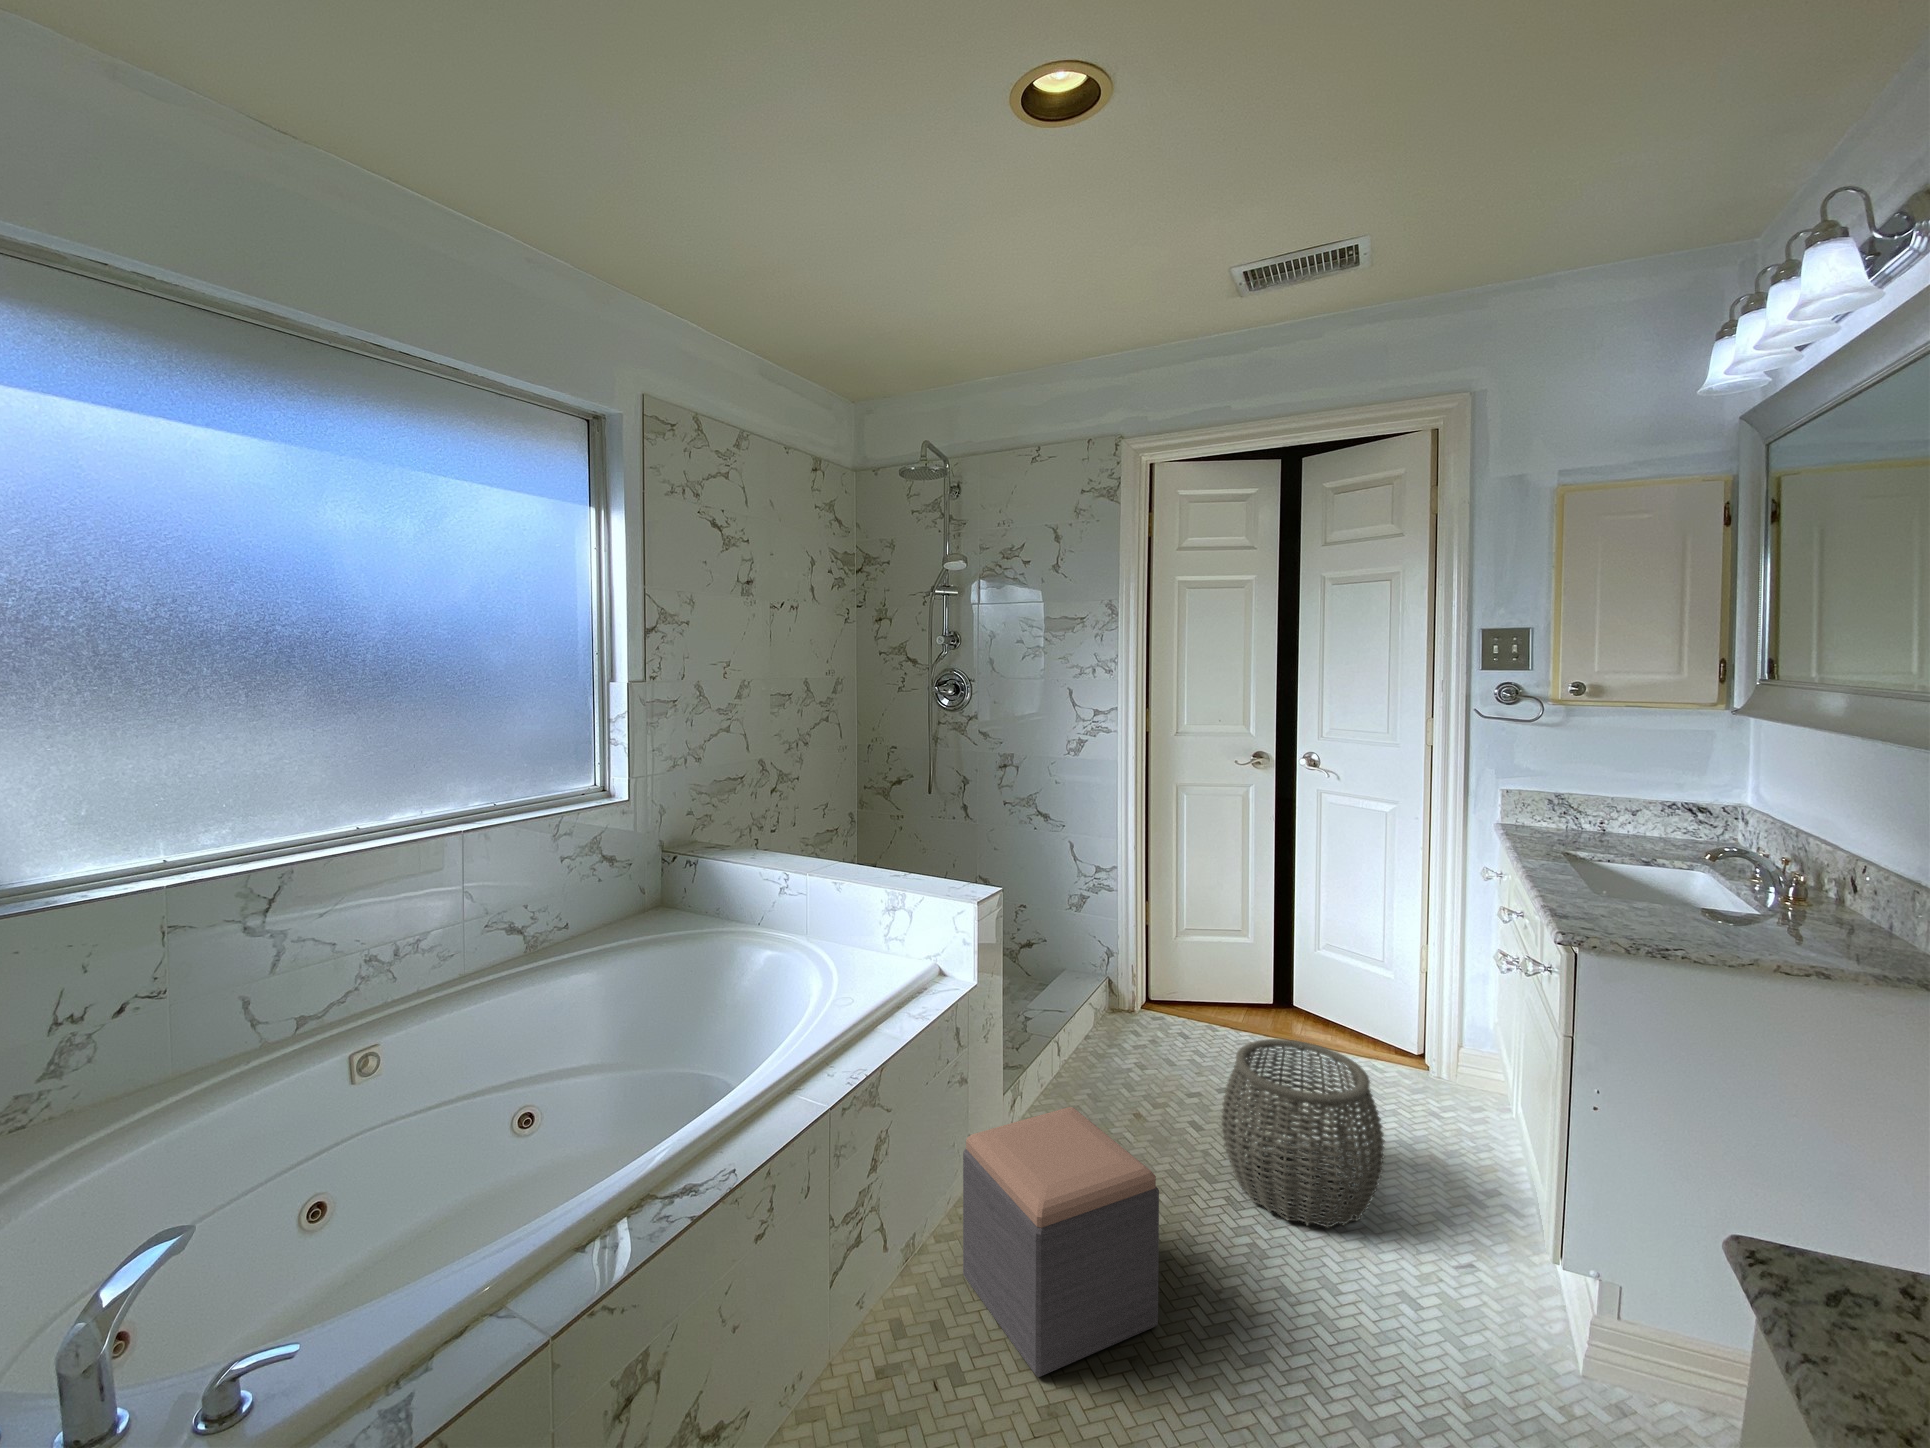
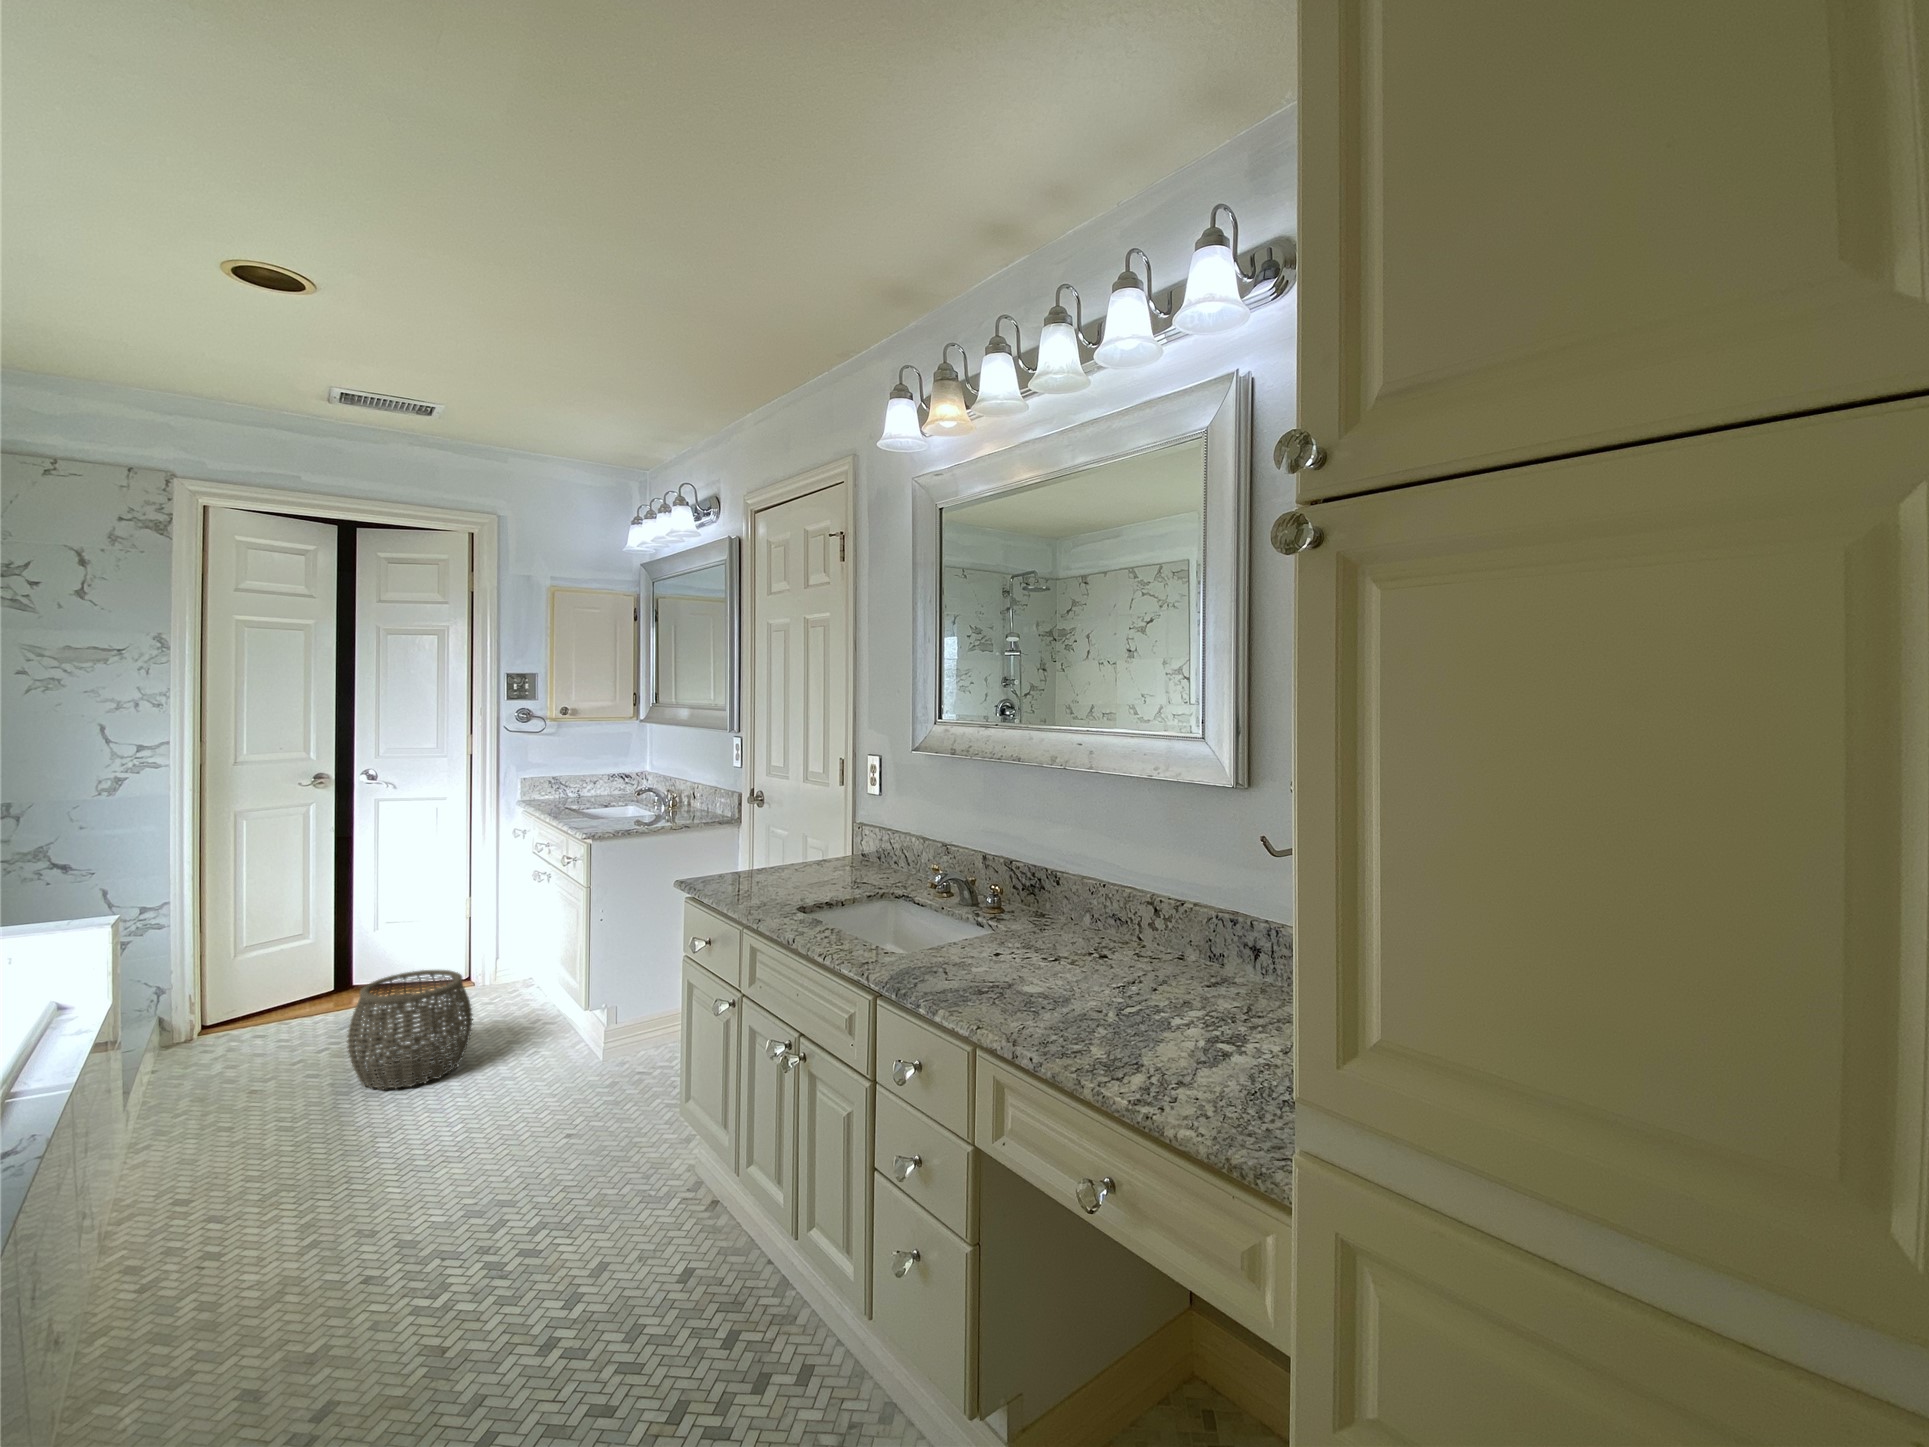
footstool: present [963,1107,1159,1377] -> none [150,1058,347,1229]

